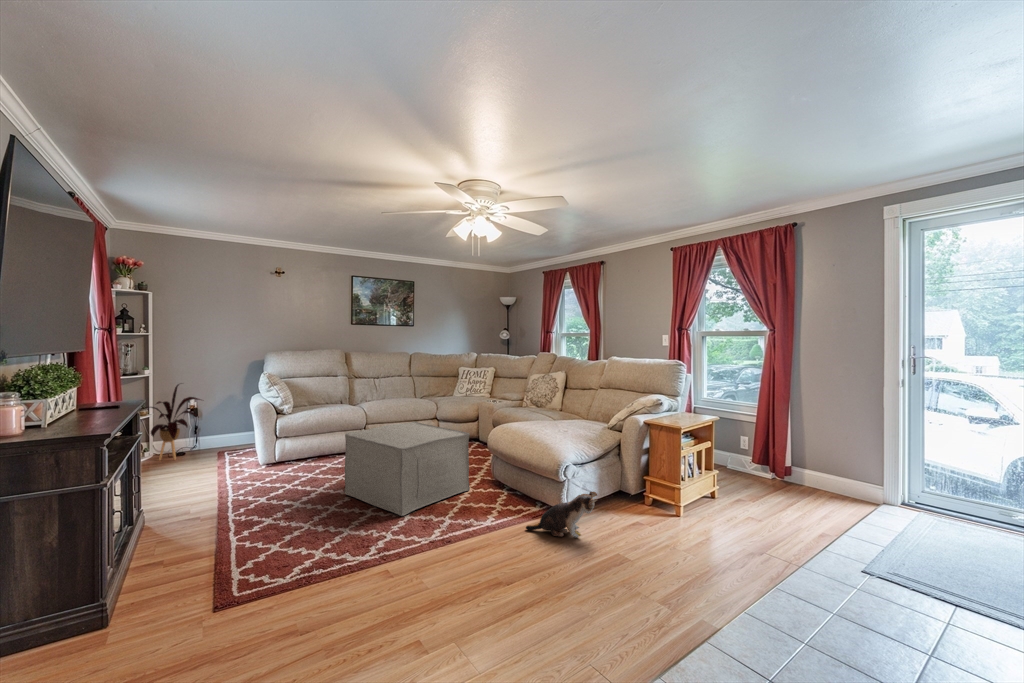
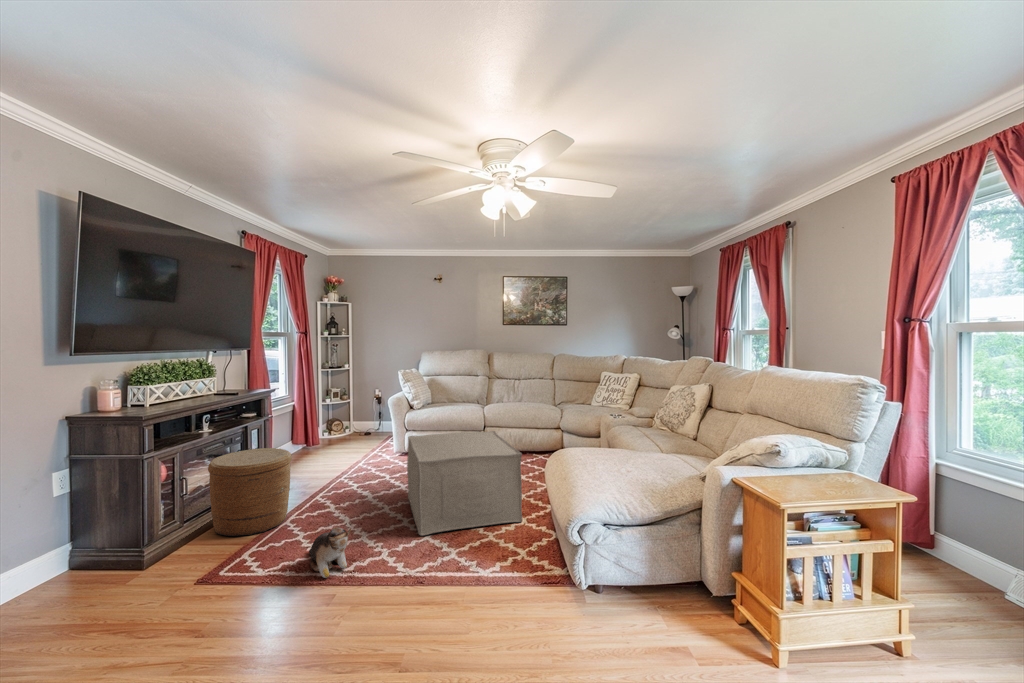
house plant: present [150,384,200,460] -> none [325,377,371,440]
woven basket: none [138,461,241,568] -> present [208,448,292,536]
plush toy: present [526,492,597,538] -> present [309,527,351,578]

